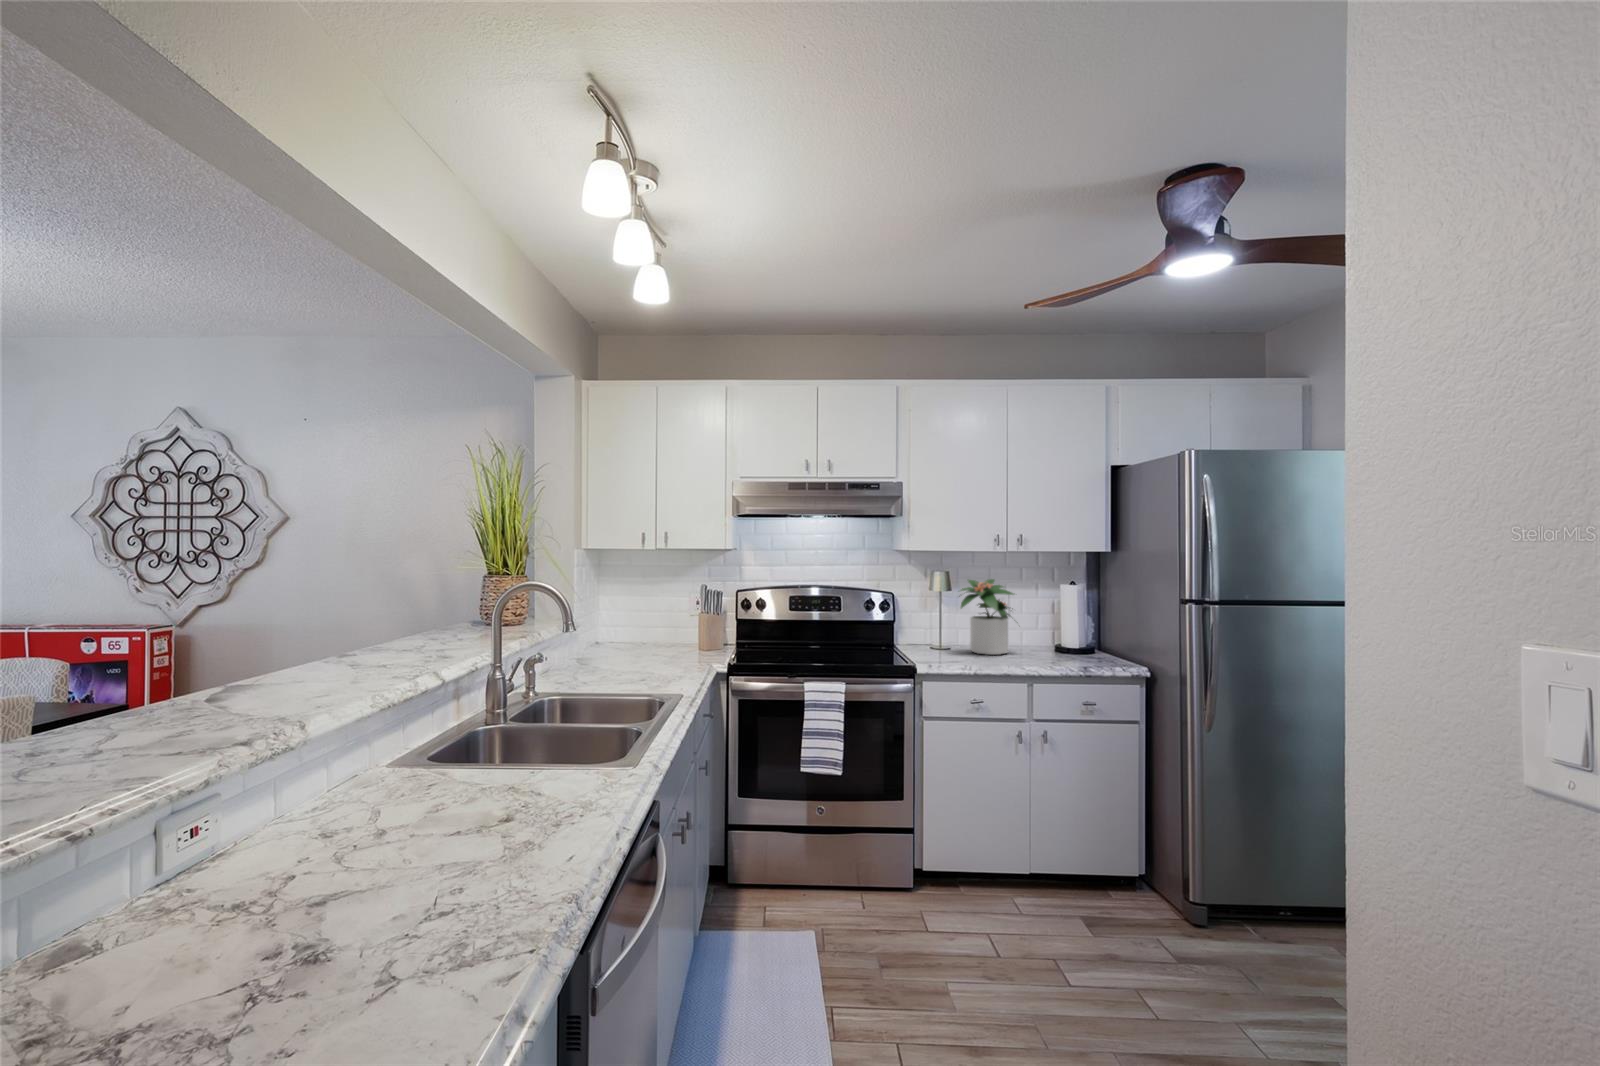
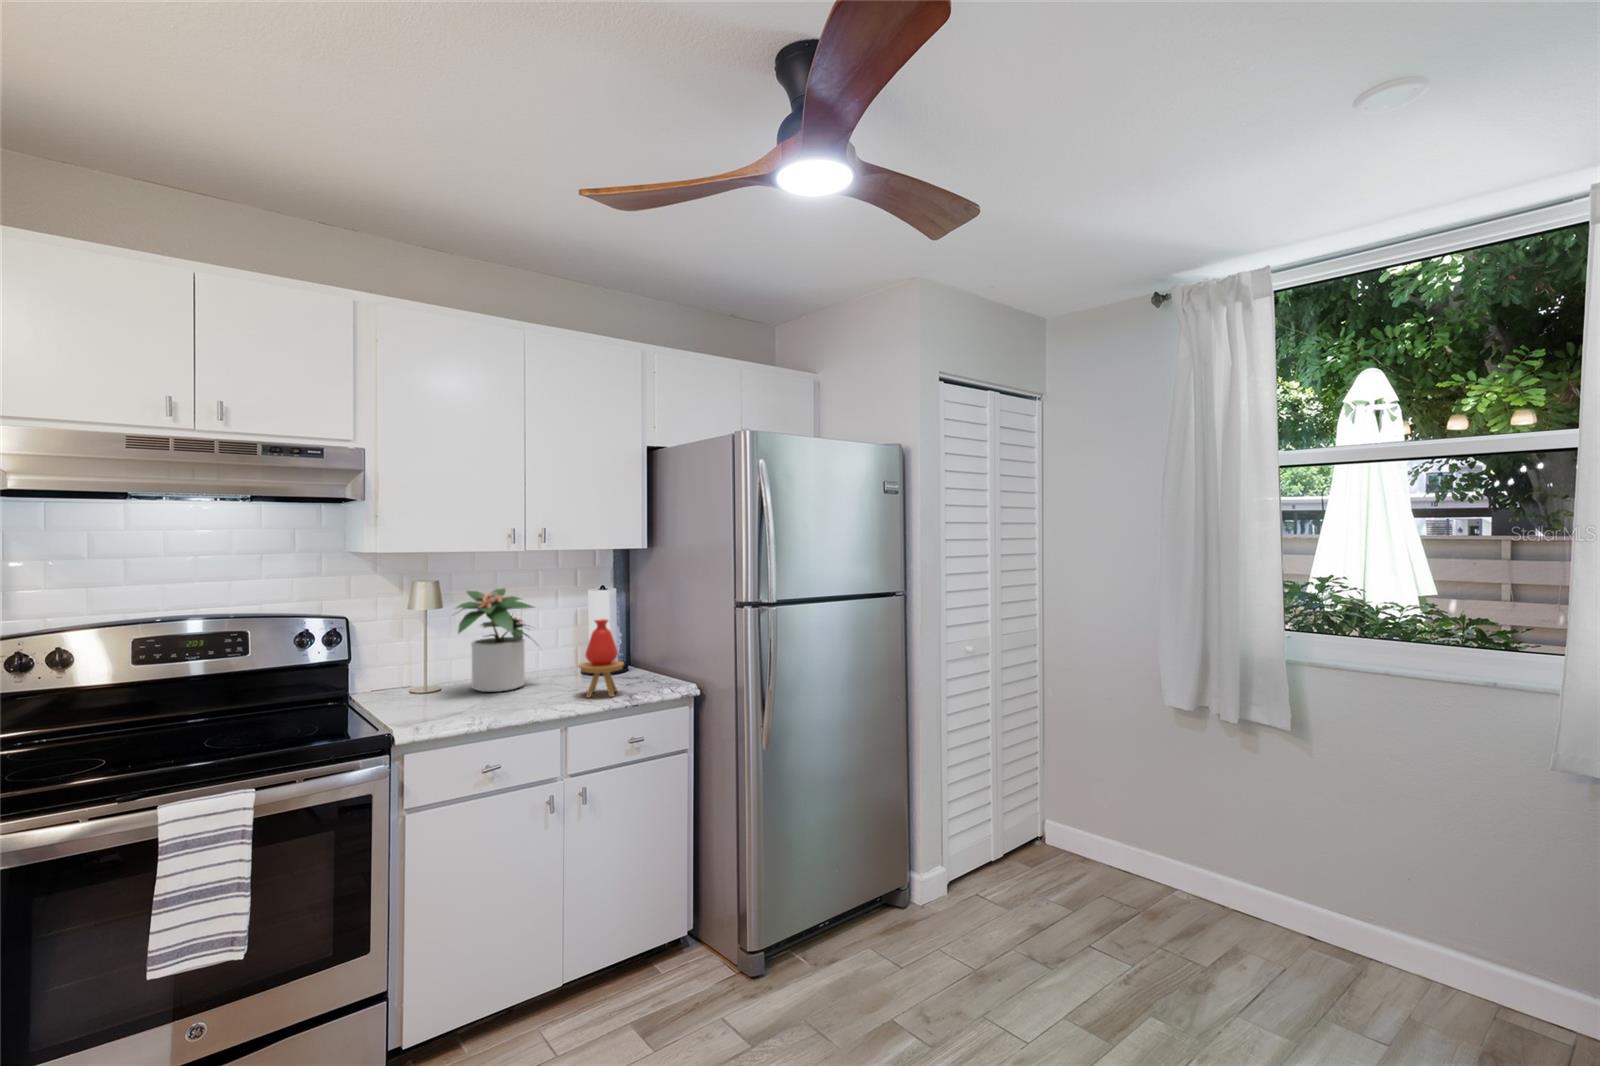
vase: none [1045,606,1082,667] -> present [579,619,624,697]

